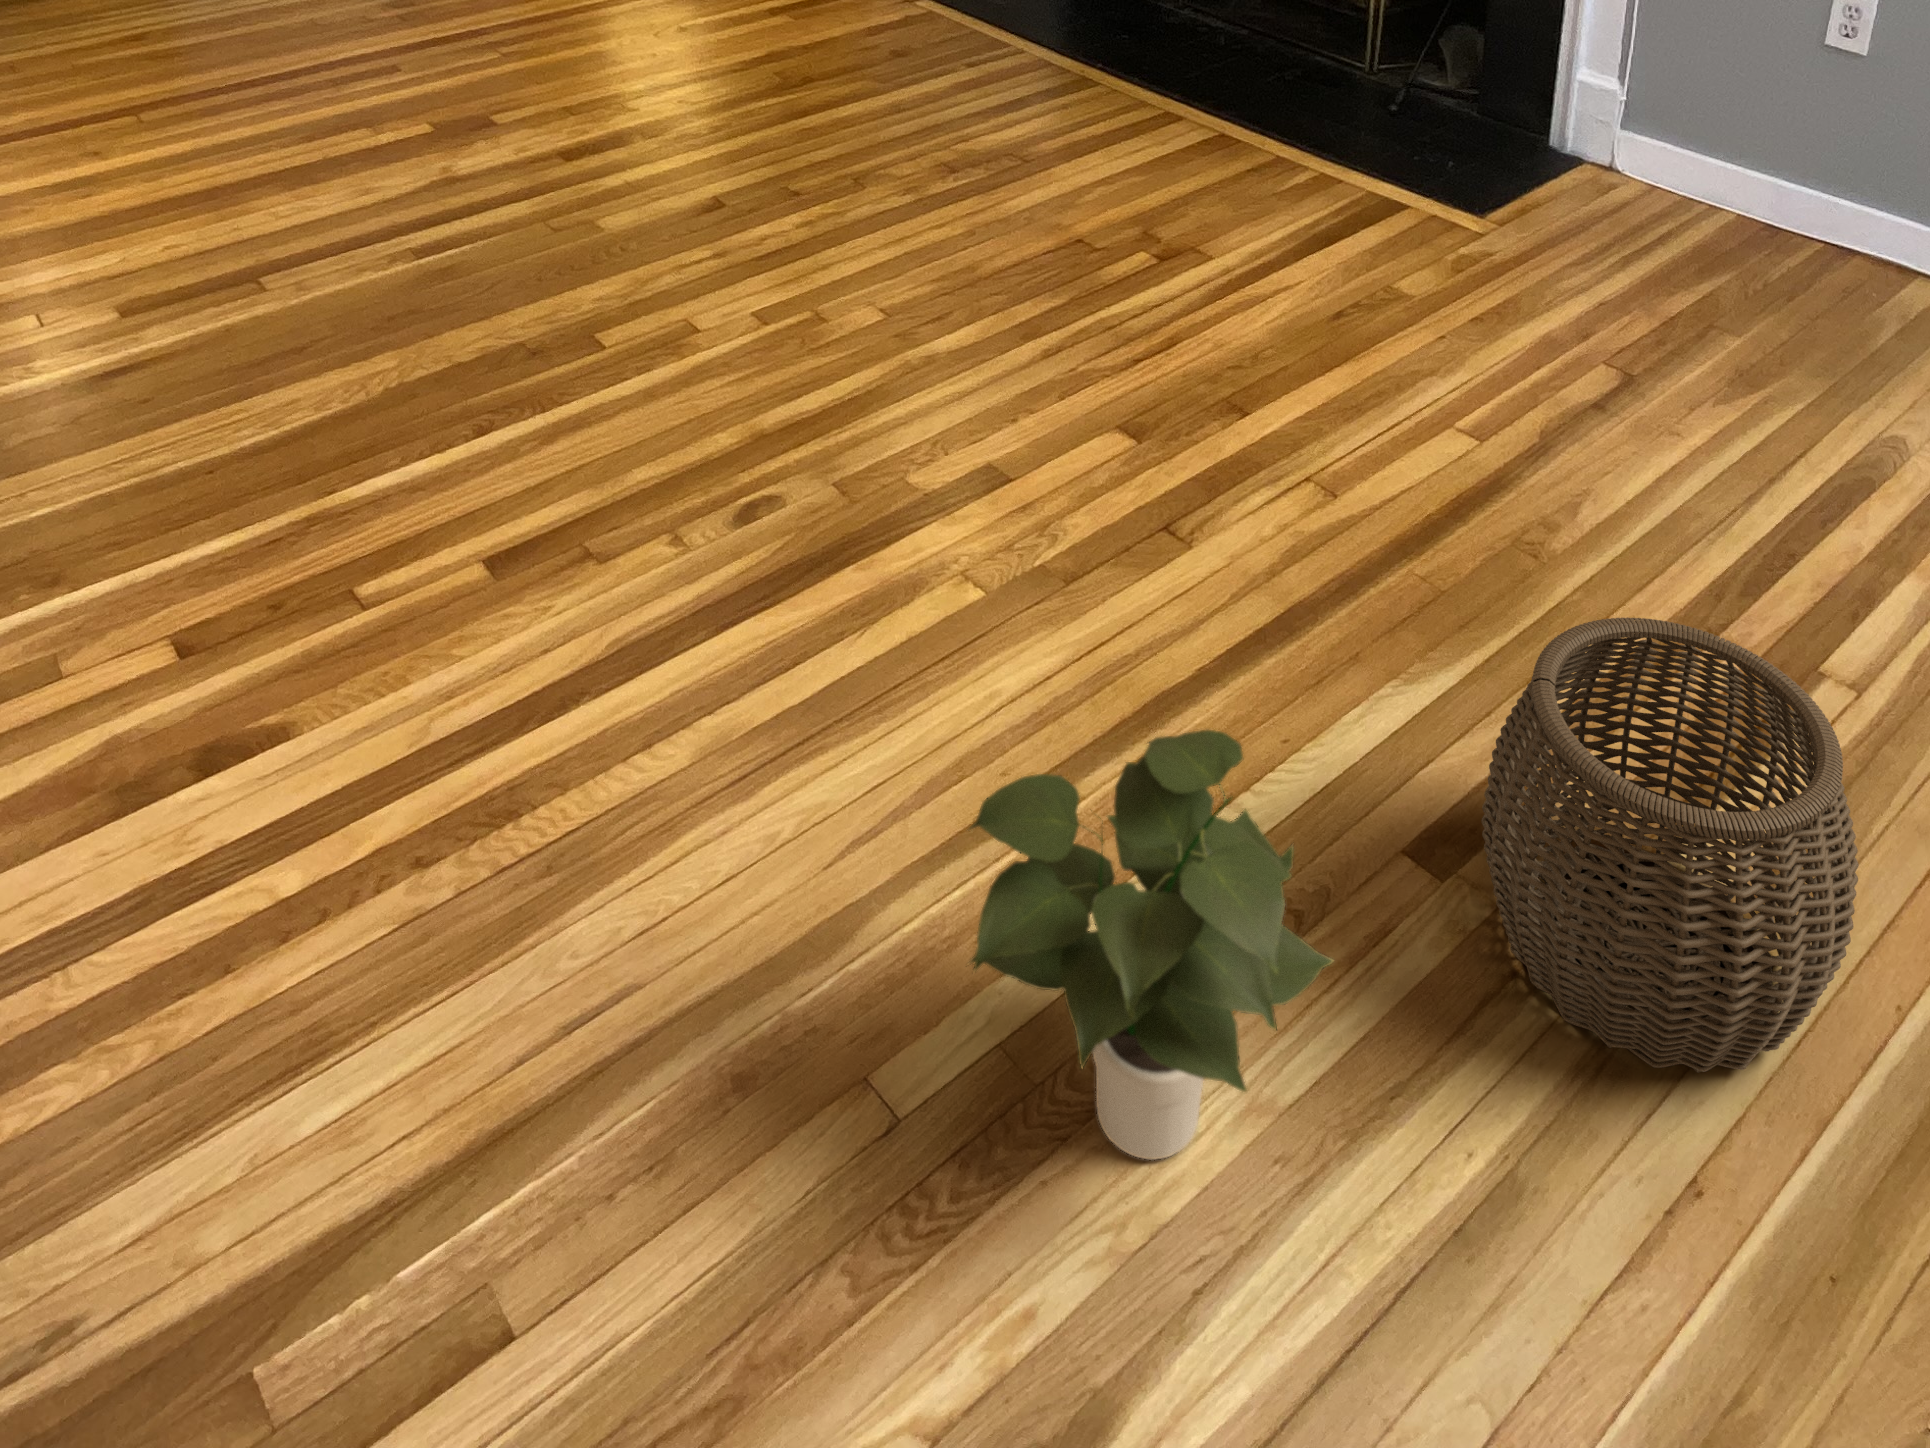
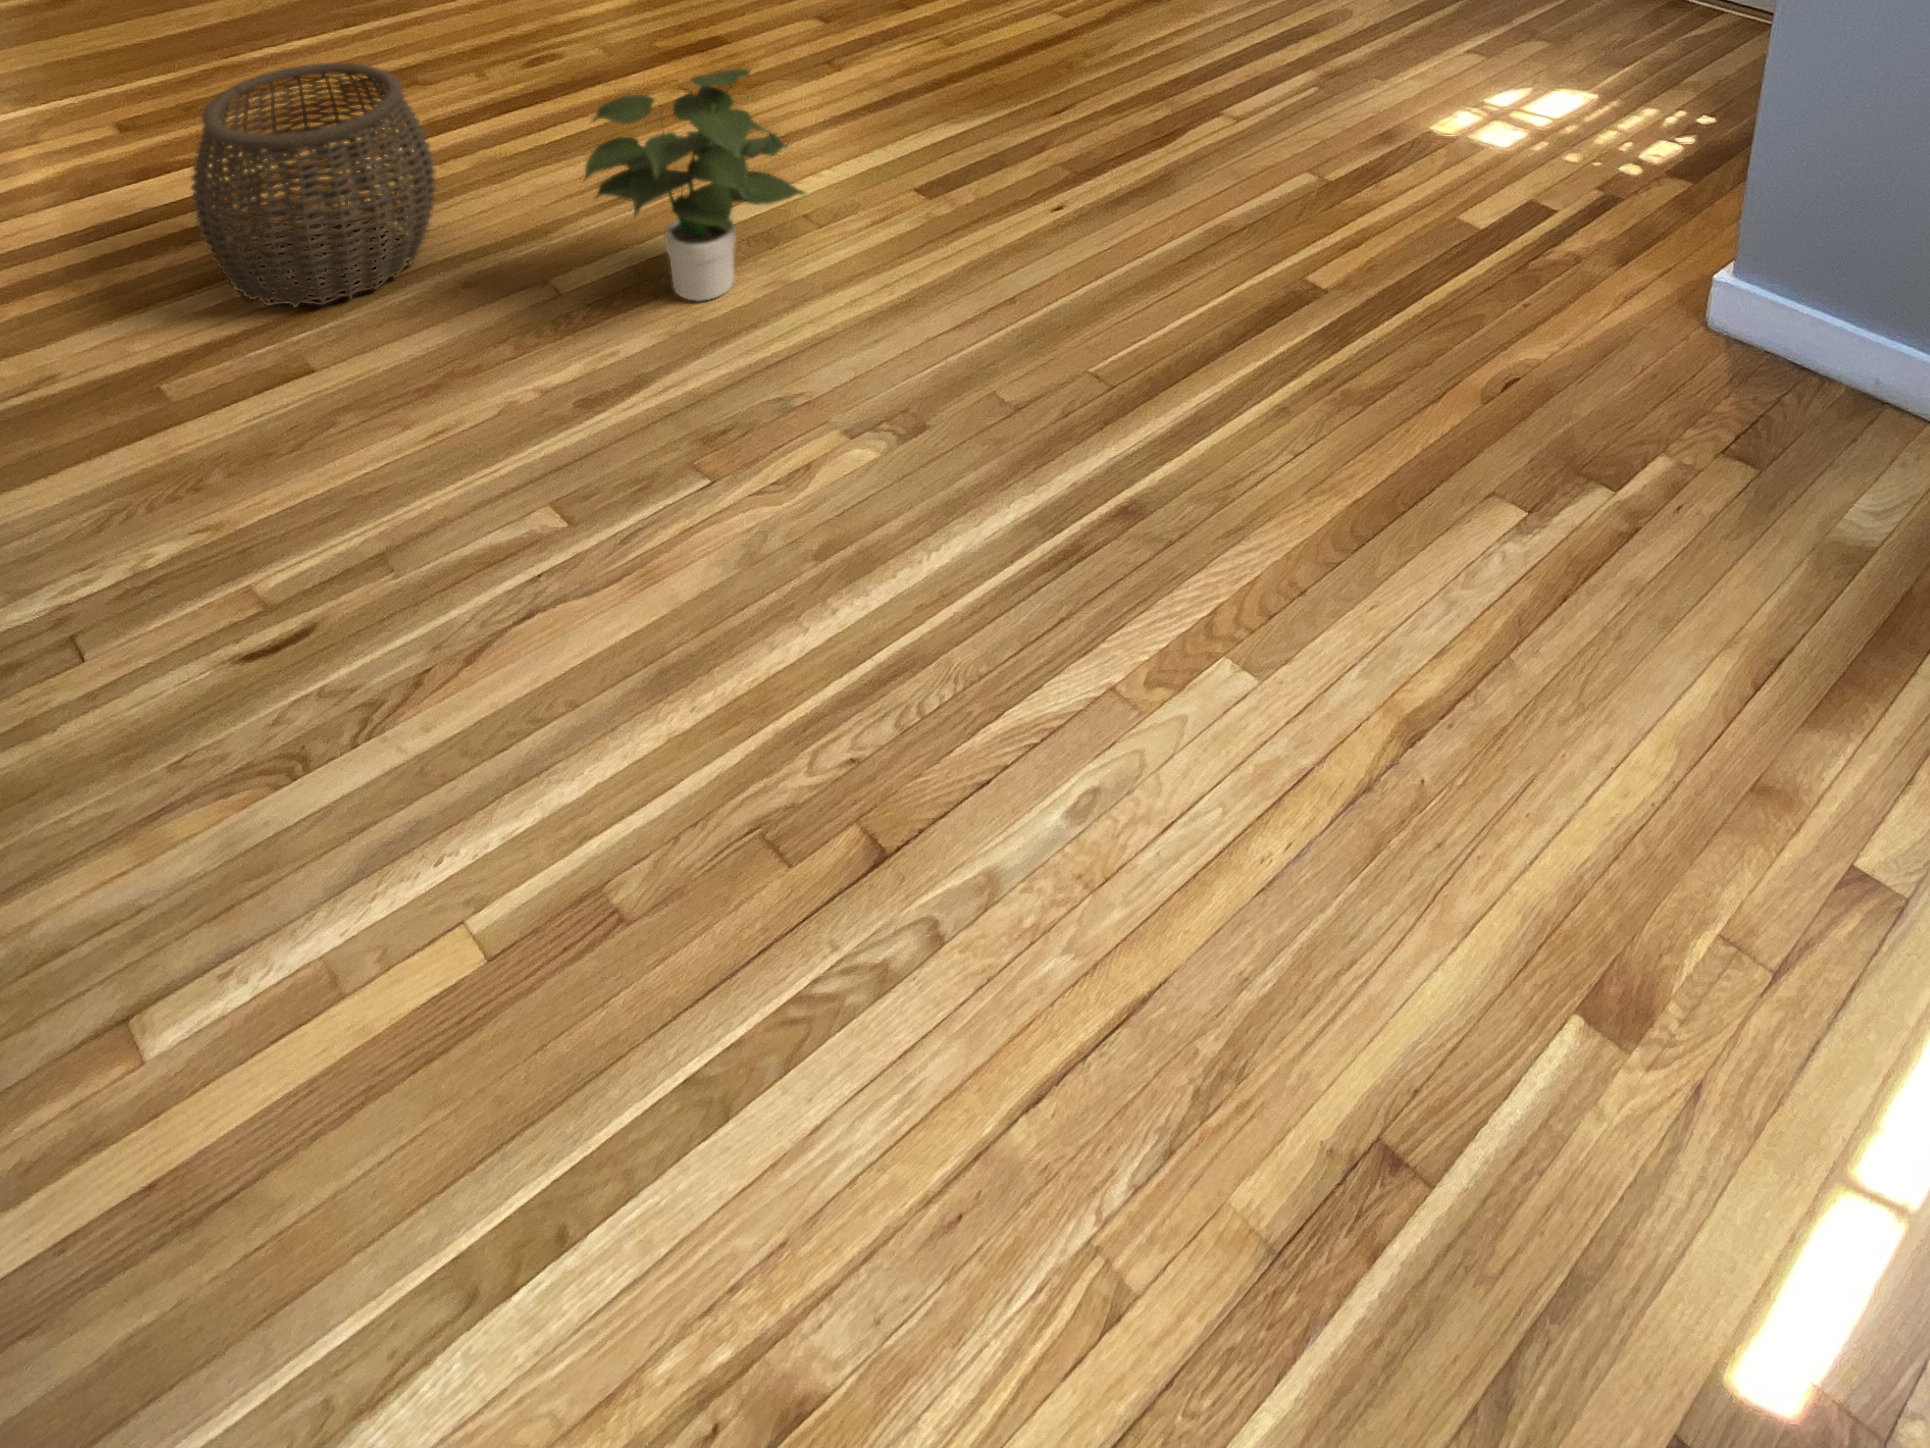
woven basket: present [1482,617,1859,1073] -> present [191,63,436,307]

